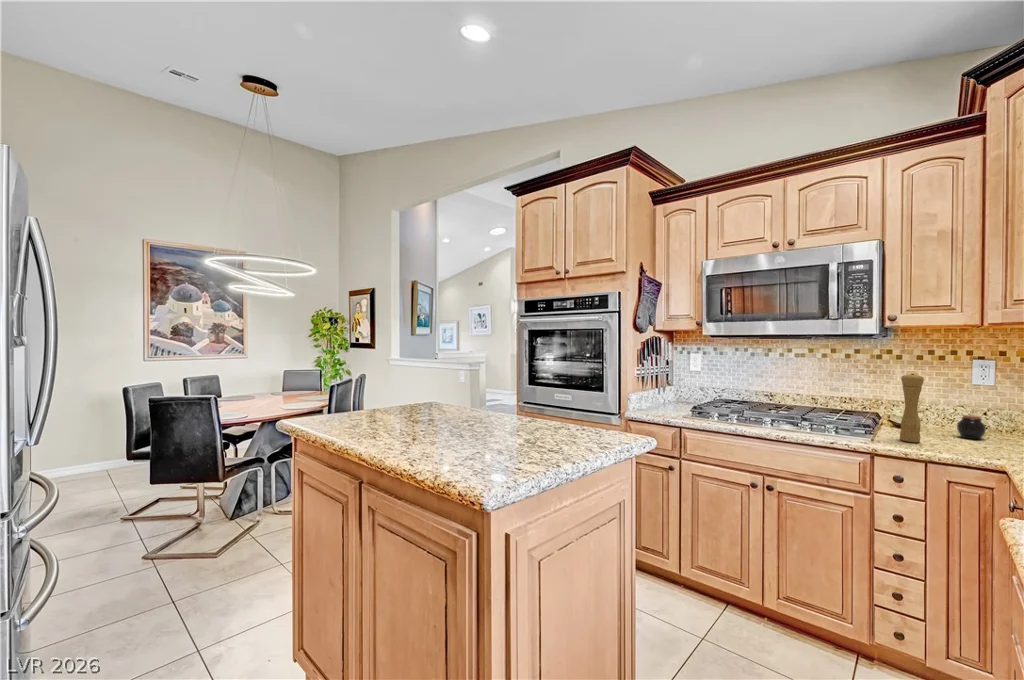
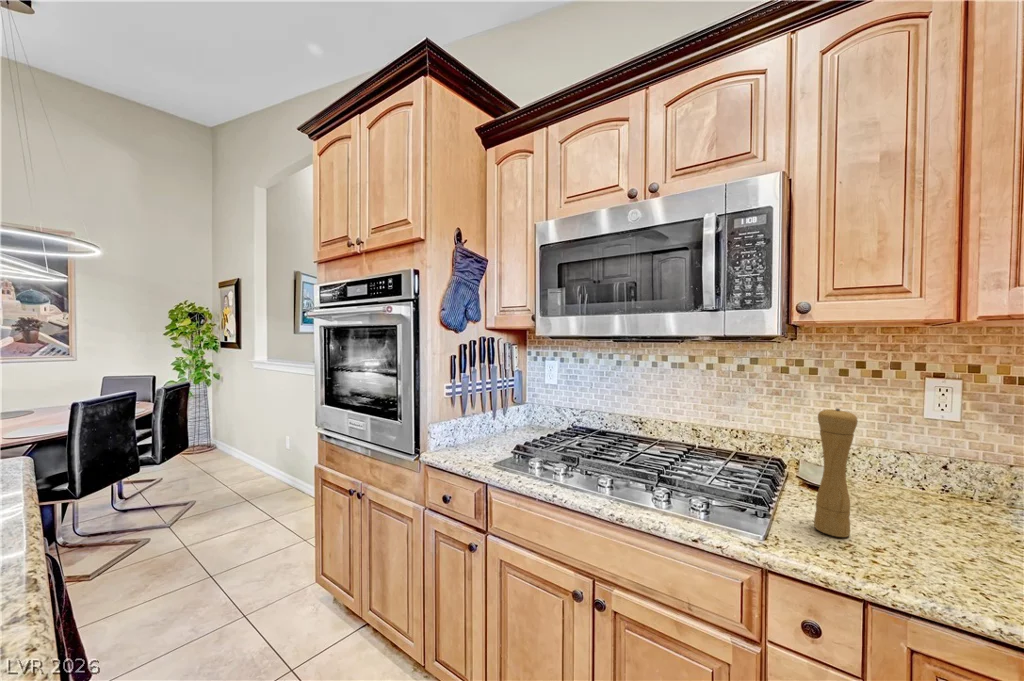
jar: present [957,415,986,439] -> none [908,476,959,523]

